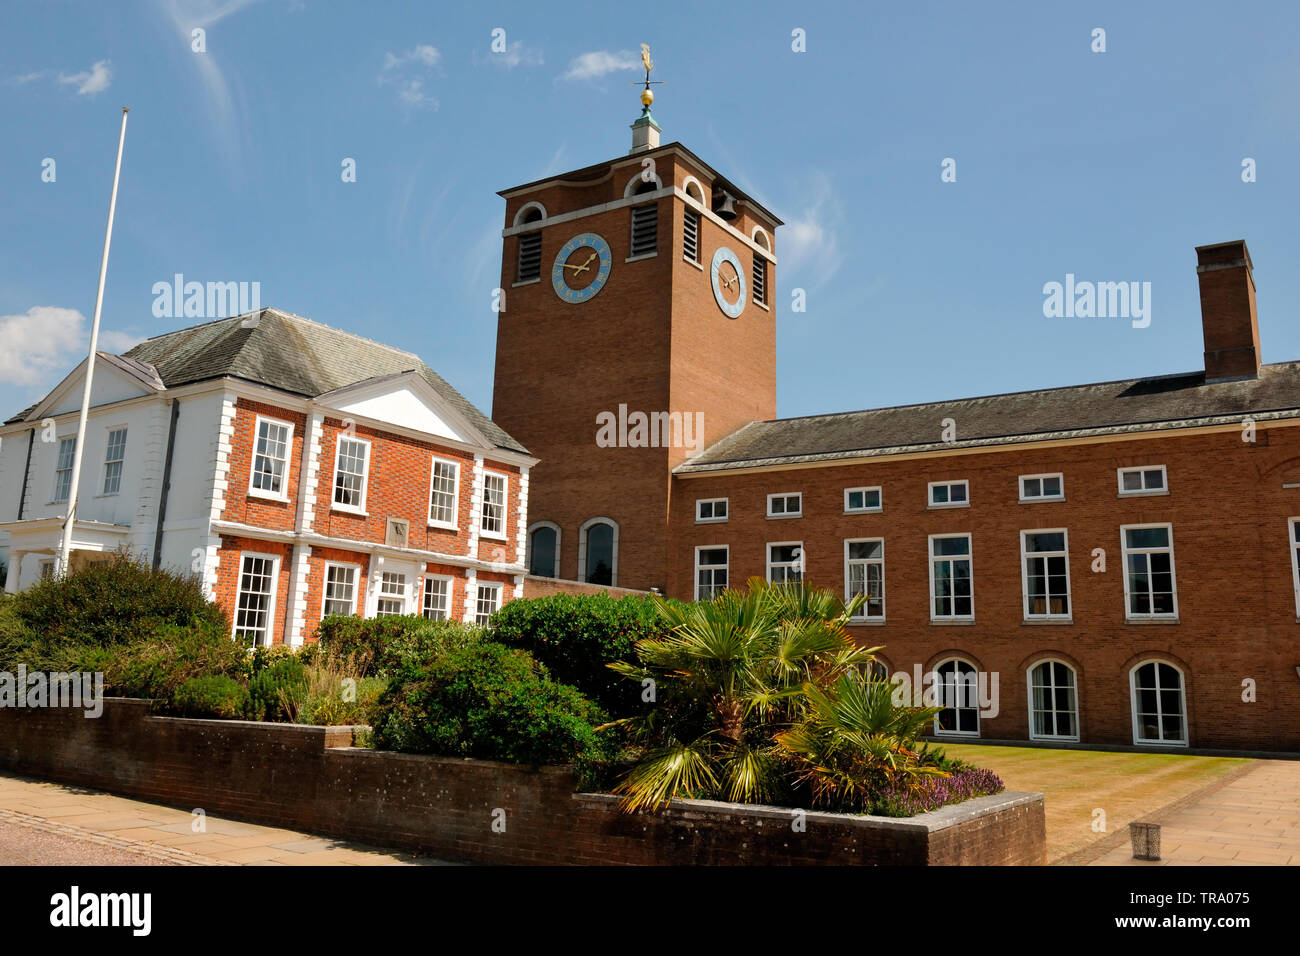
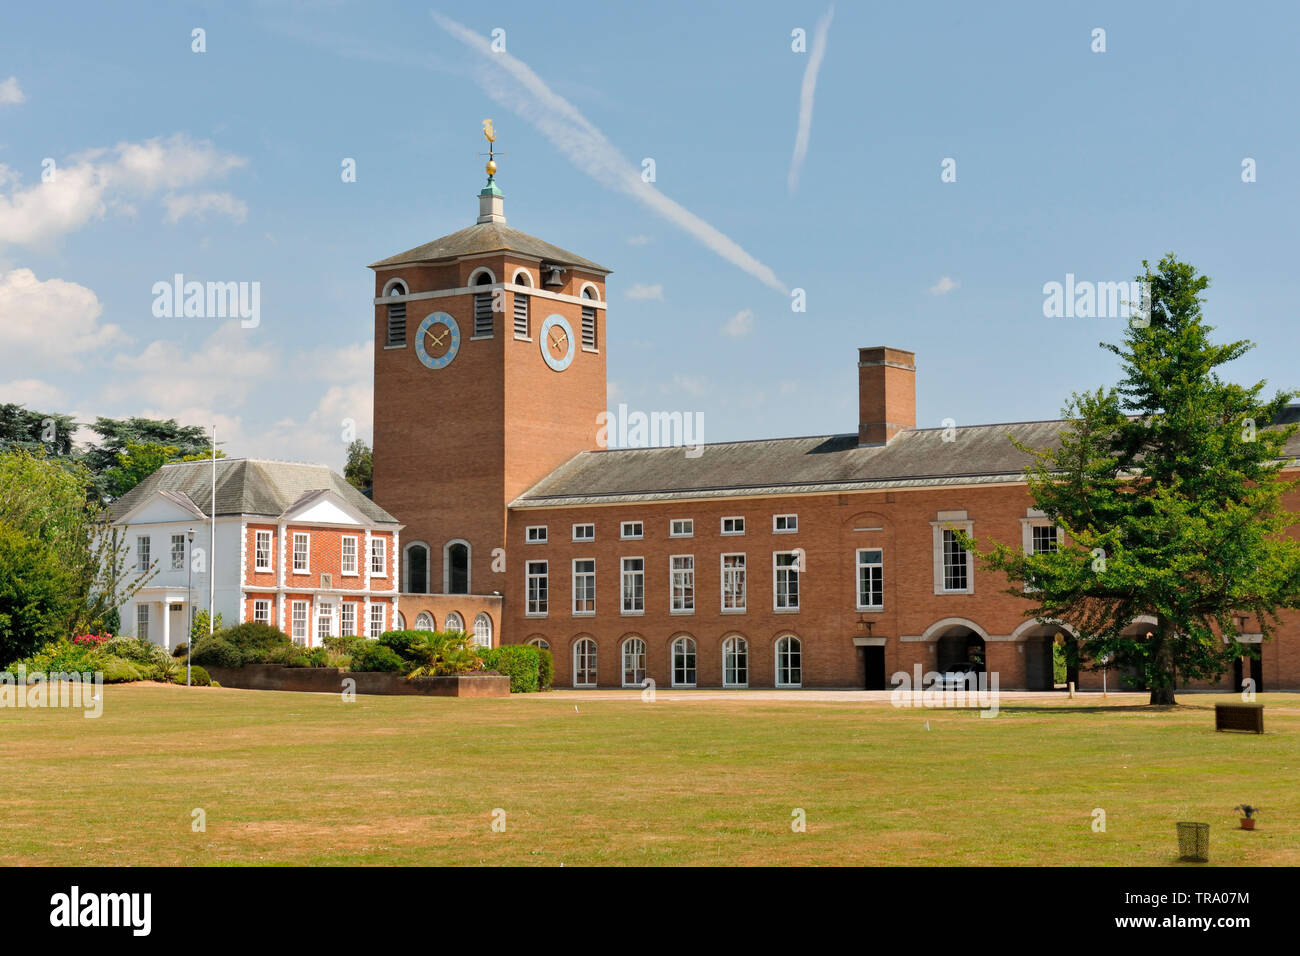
bench: none [1079,722,1121,749] -> present [1214,702,1265,734]
potted plant: none [1155,807,1185,829] -> present [1234,804,1260,829]

